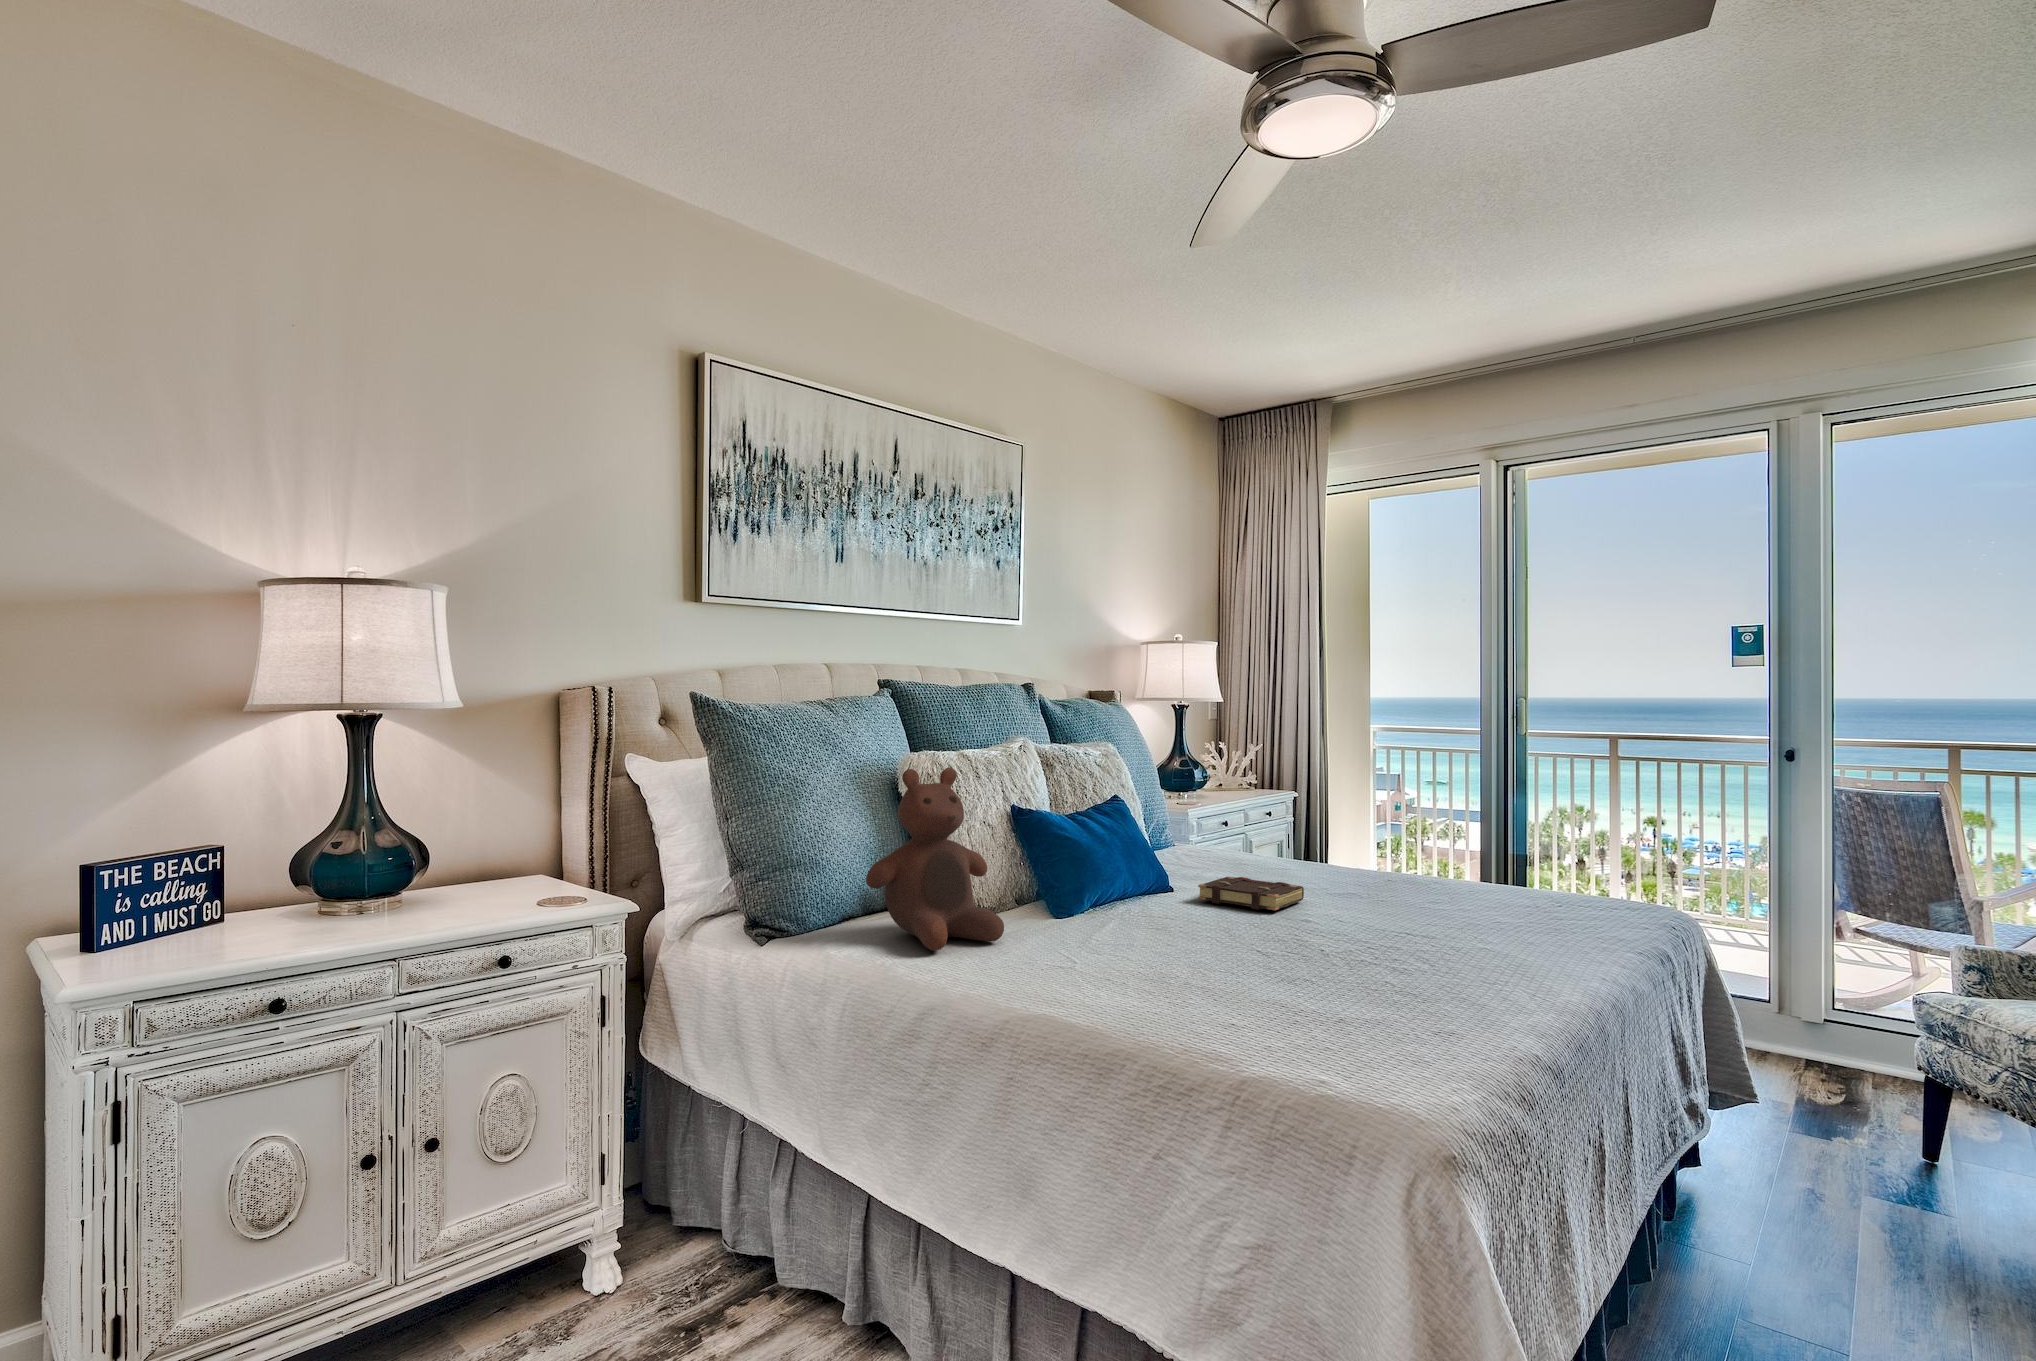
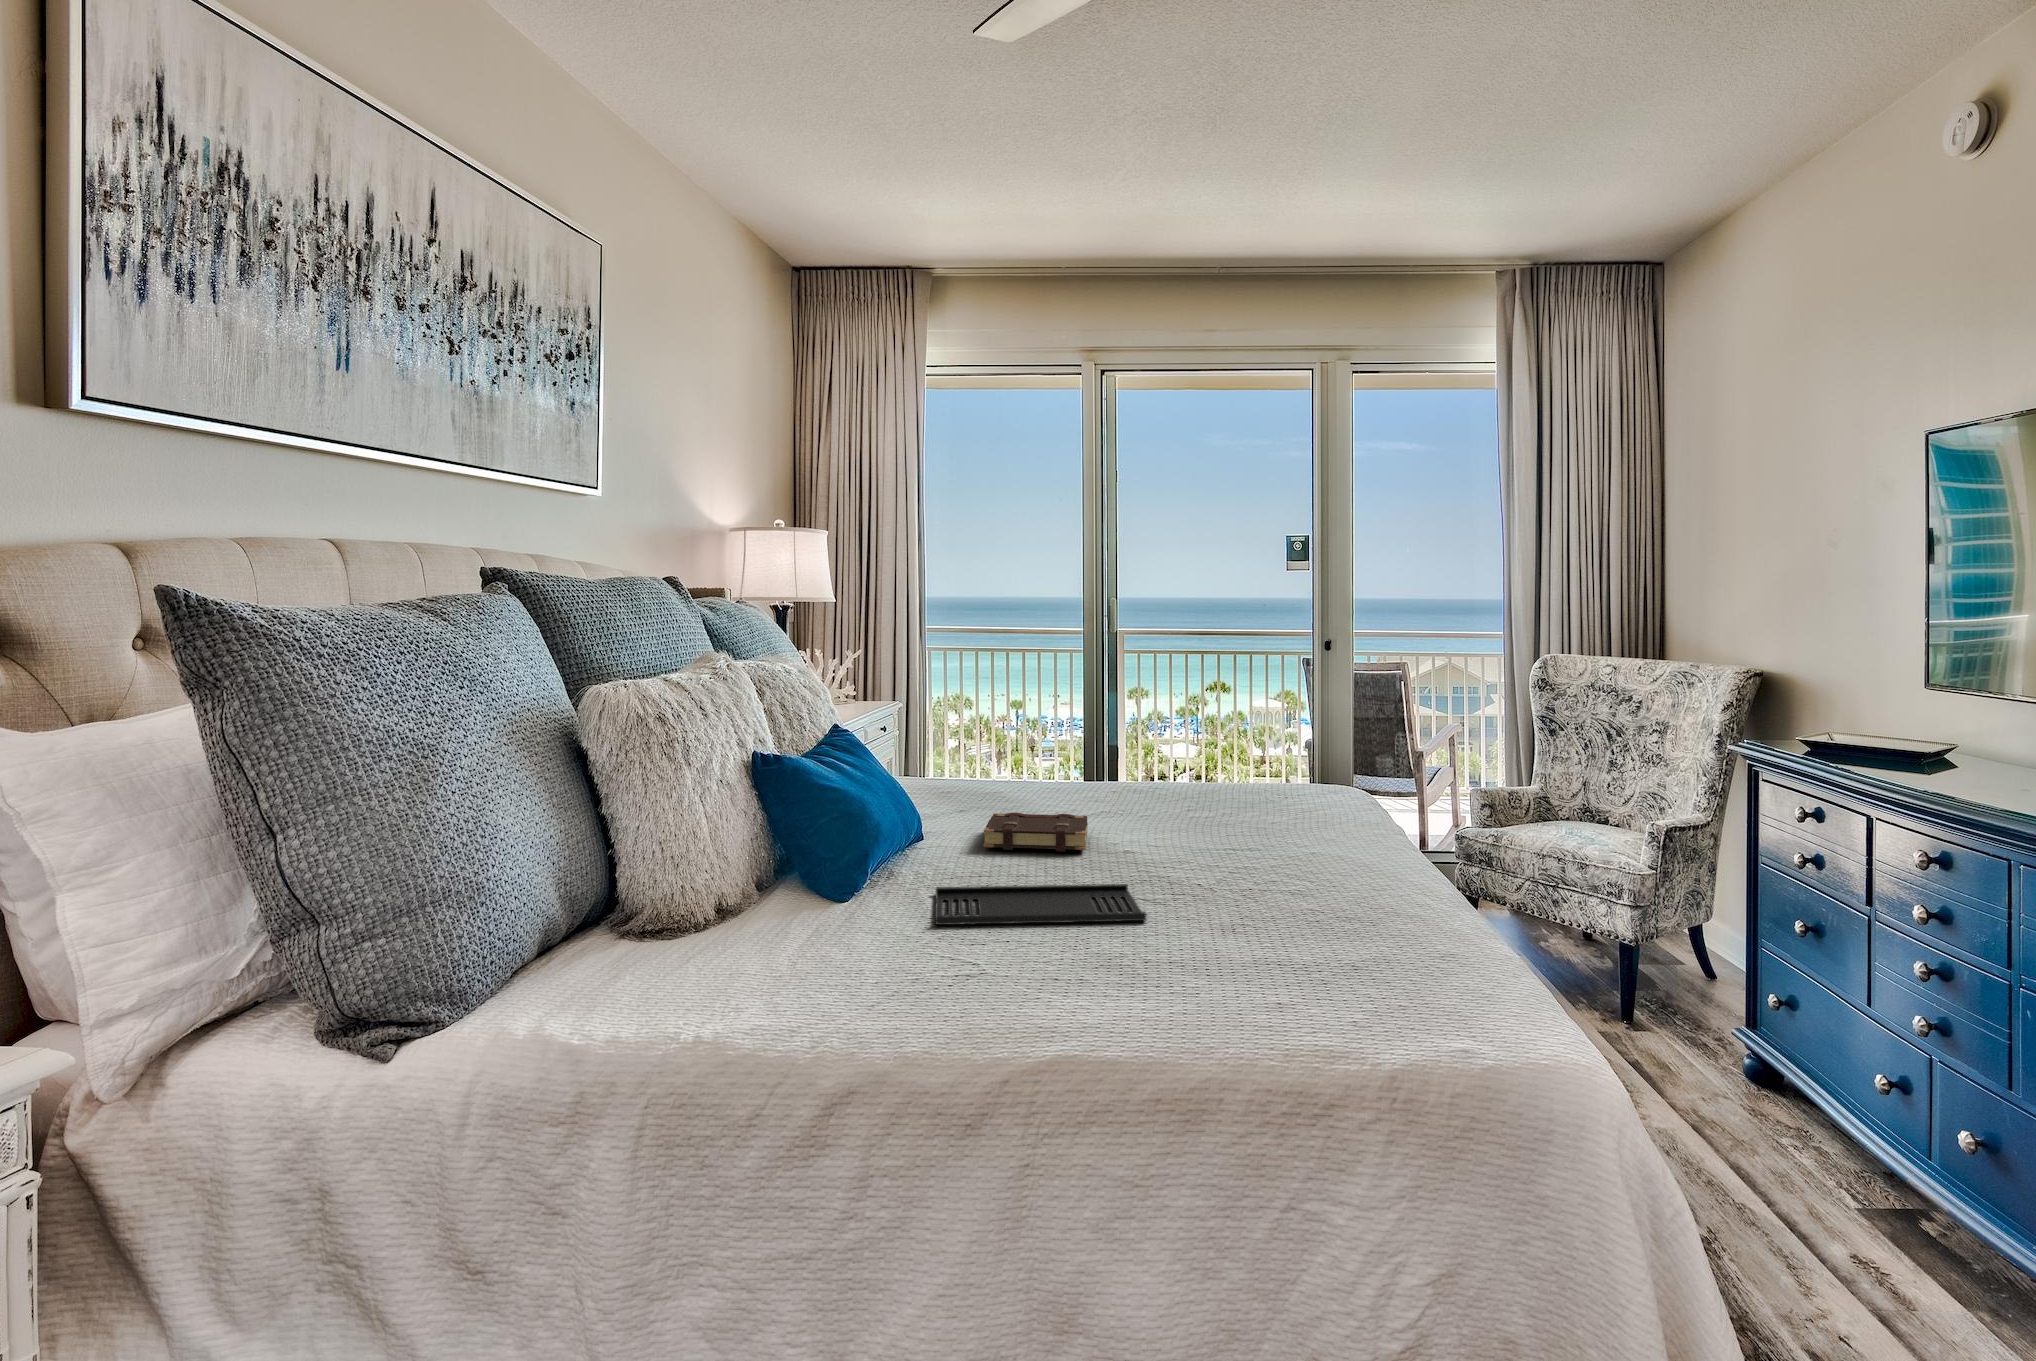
stuffed bear: present [866,767,1004,951] -> none [619,708,841,1002]
tray: none [1090,915,1265,956] -> present [935,884,1146,925]

